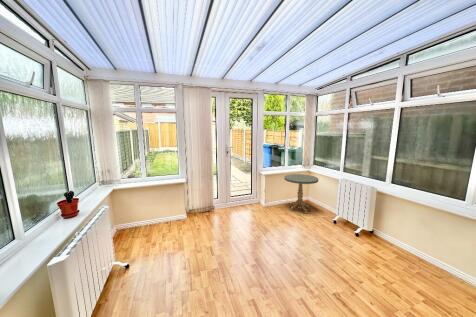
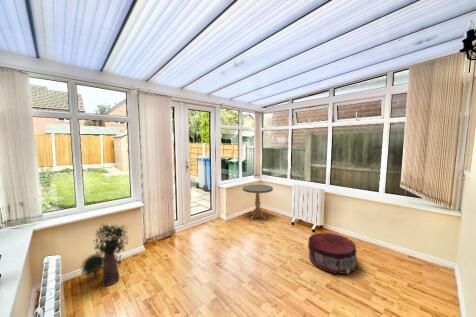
potted plant: none [139,191,169,237] -> present [81,225,127,286]
pouf: none [331,237,393,291] -> present [308,233,358,274]

